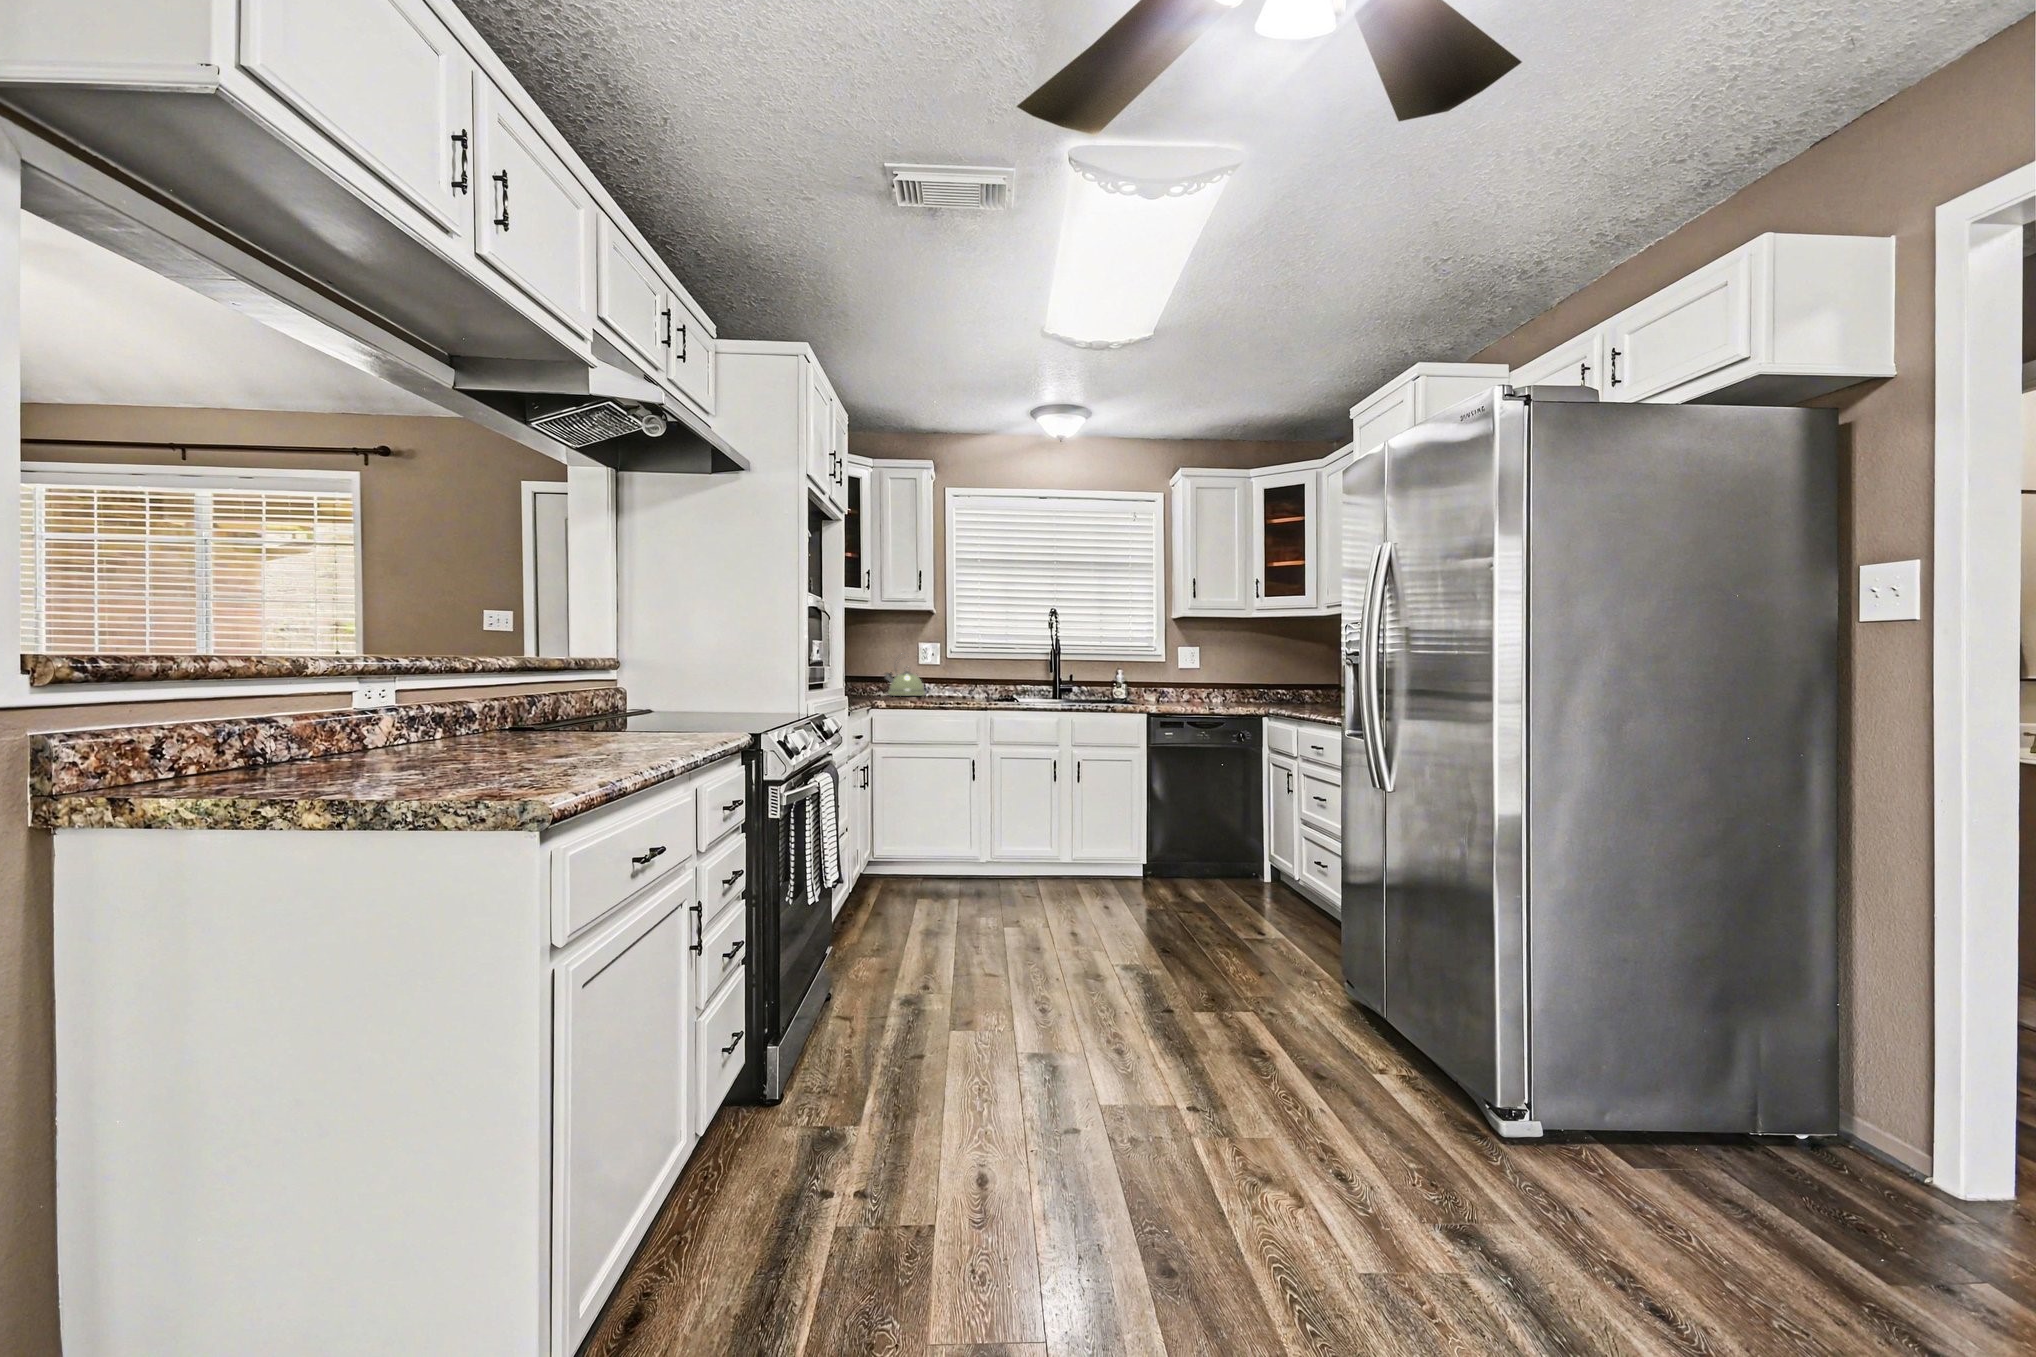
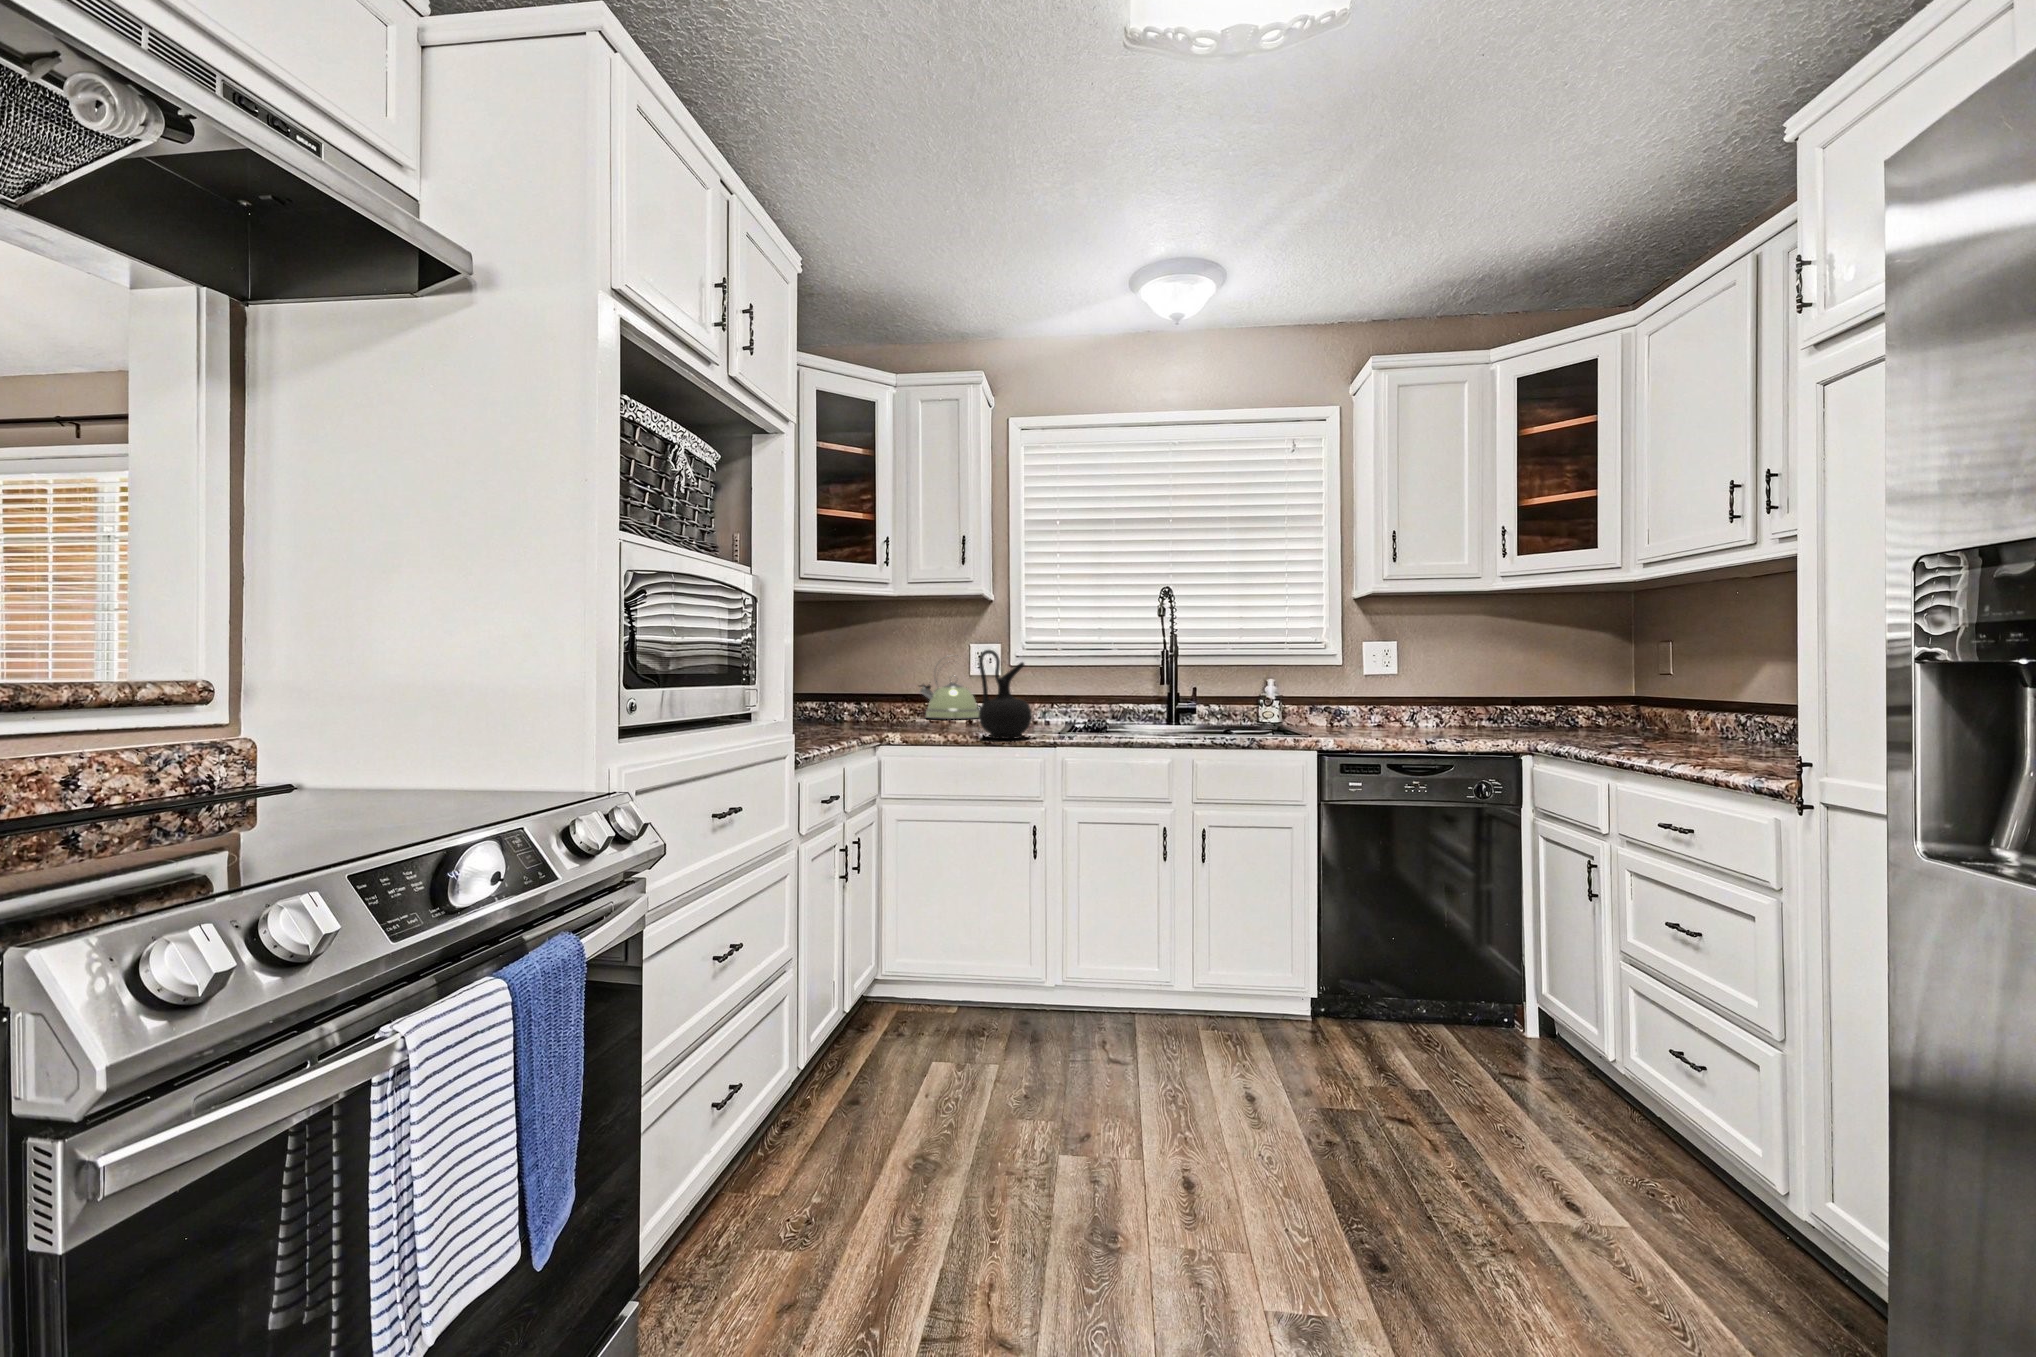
ceramic jug: none [939,651,972,707] -> present [979,650,1032,739]

